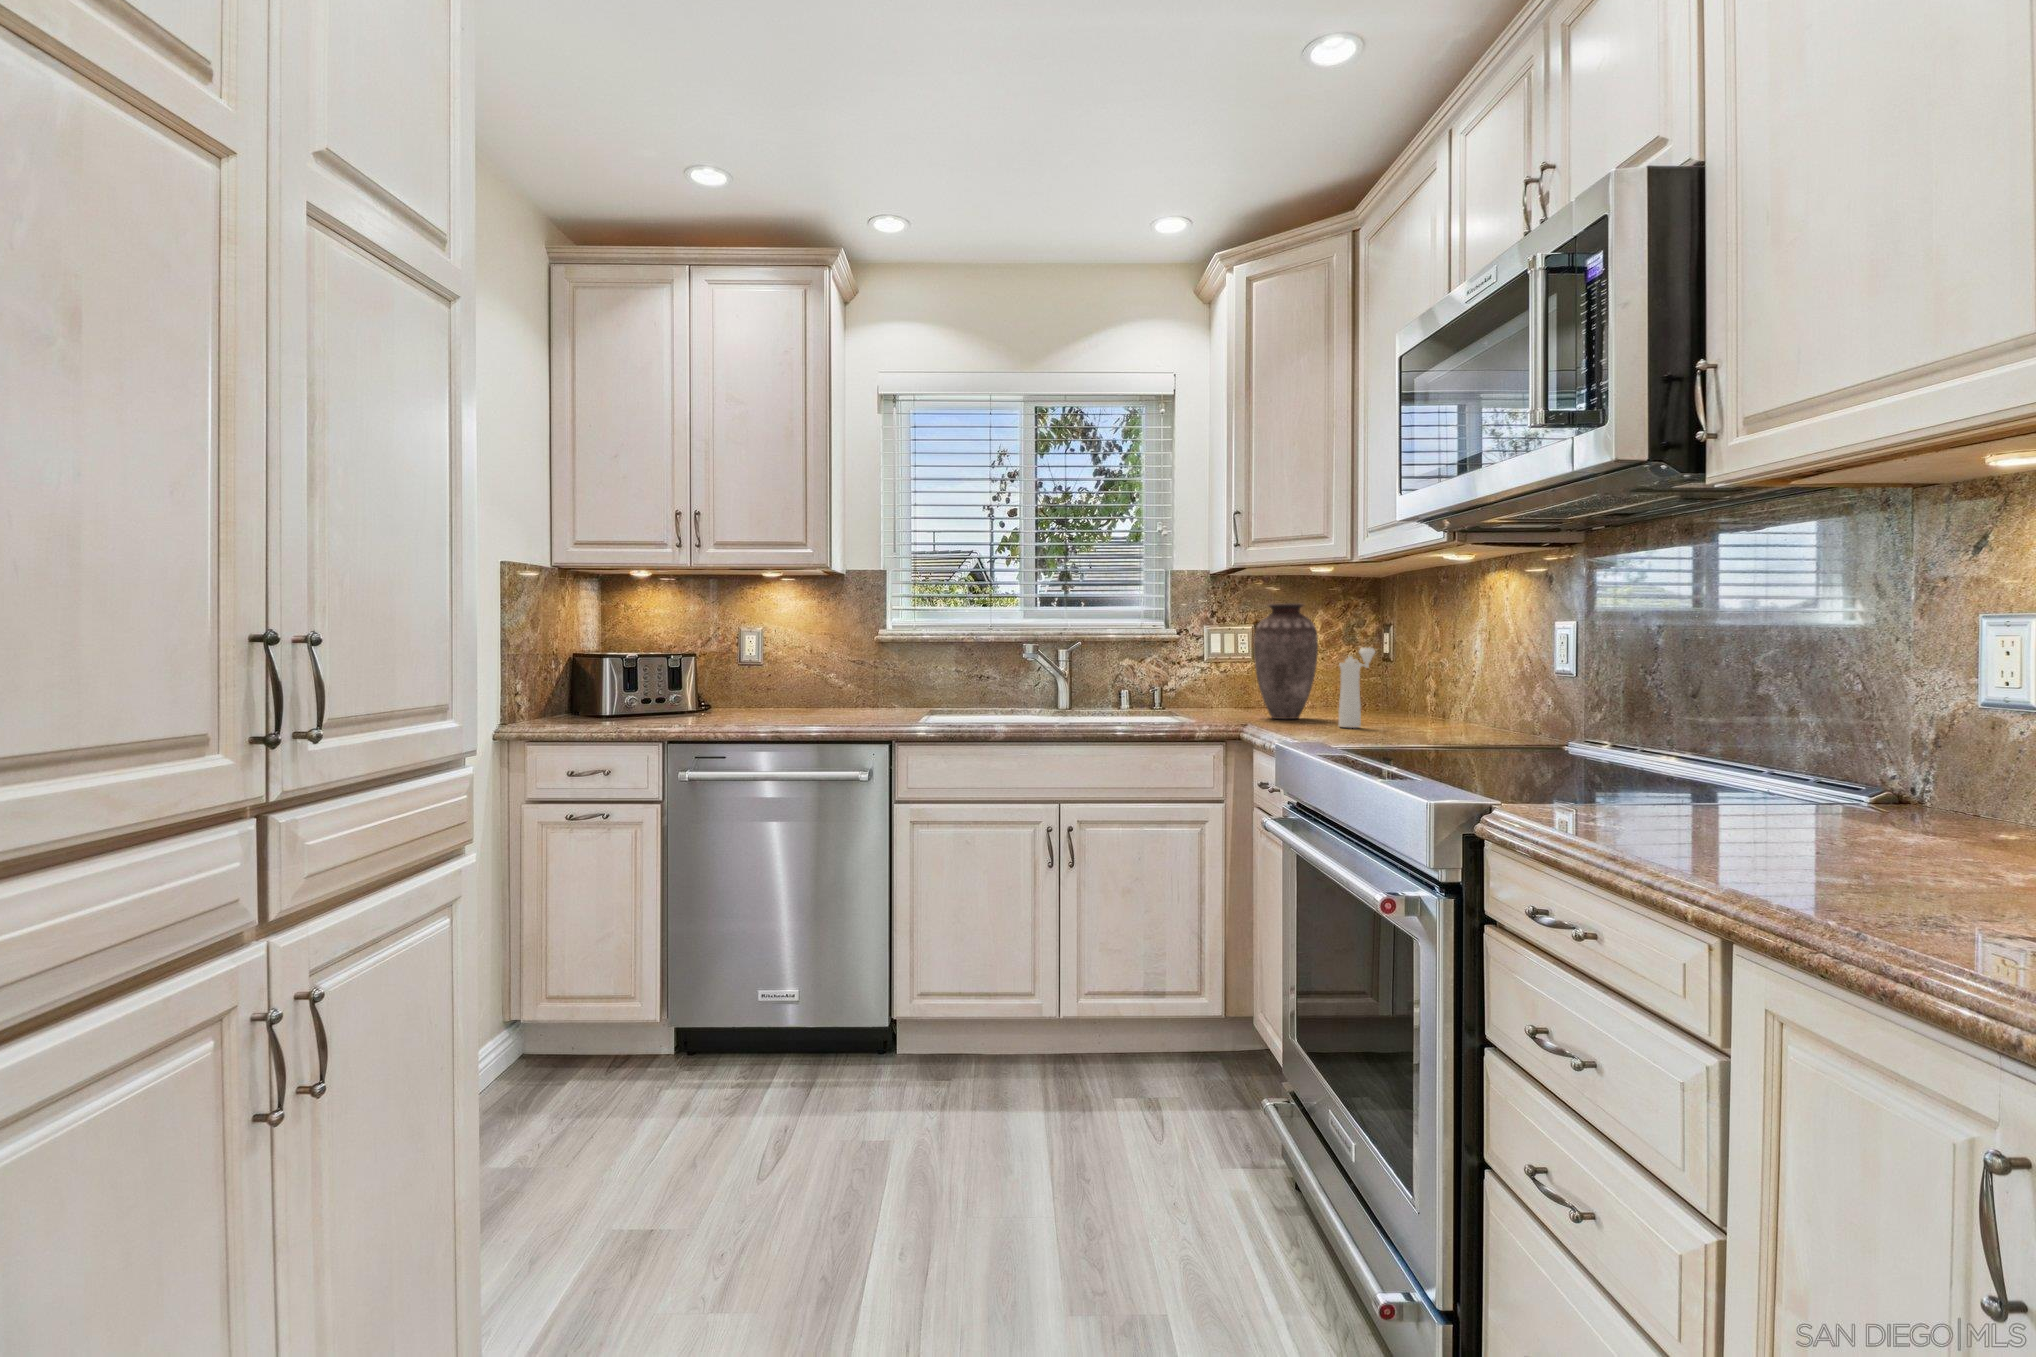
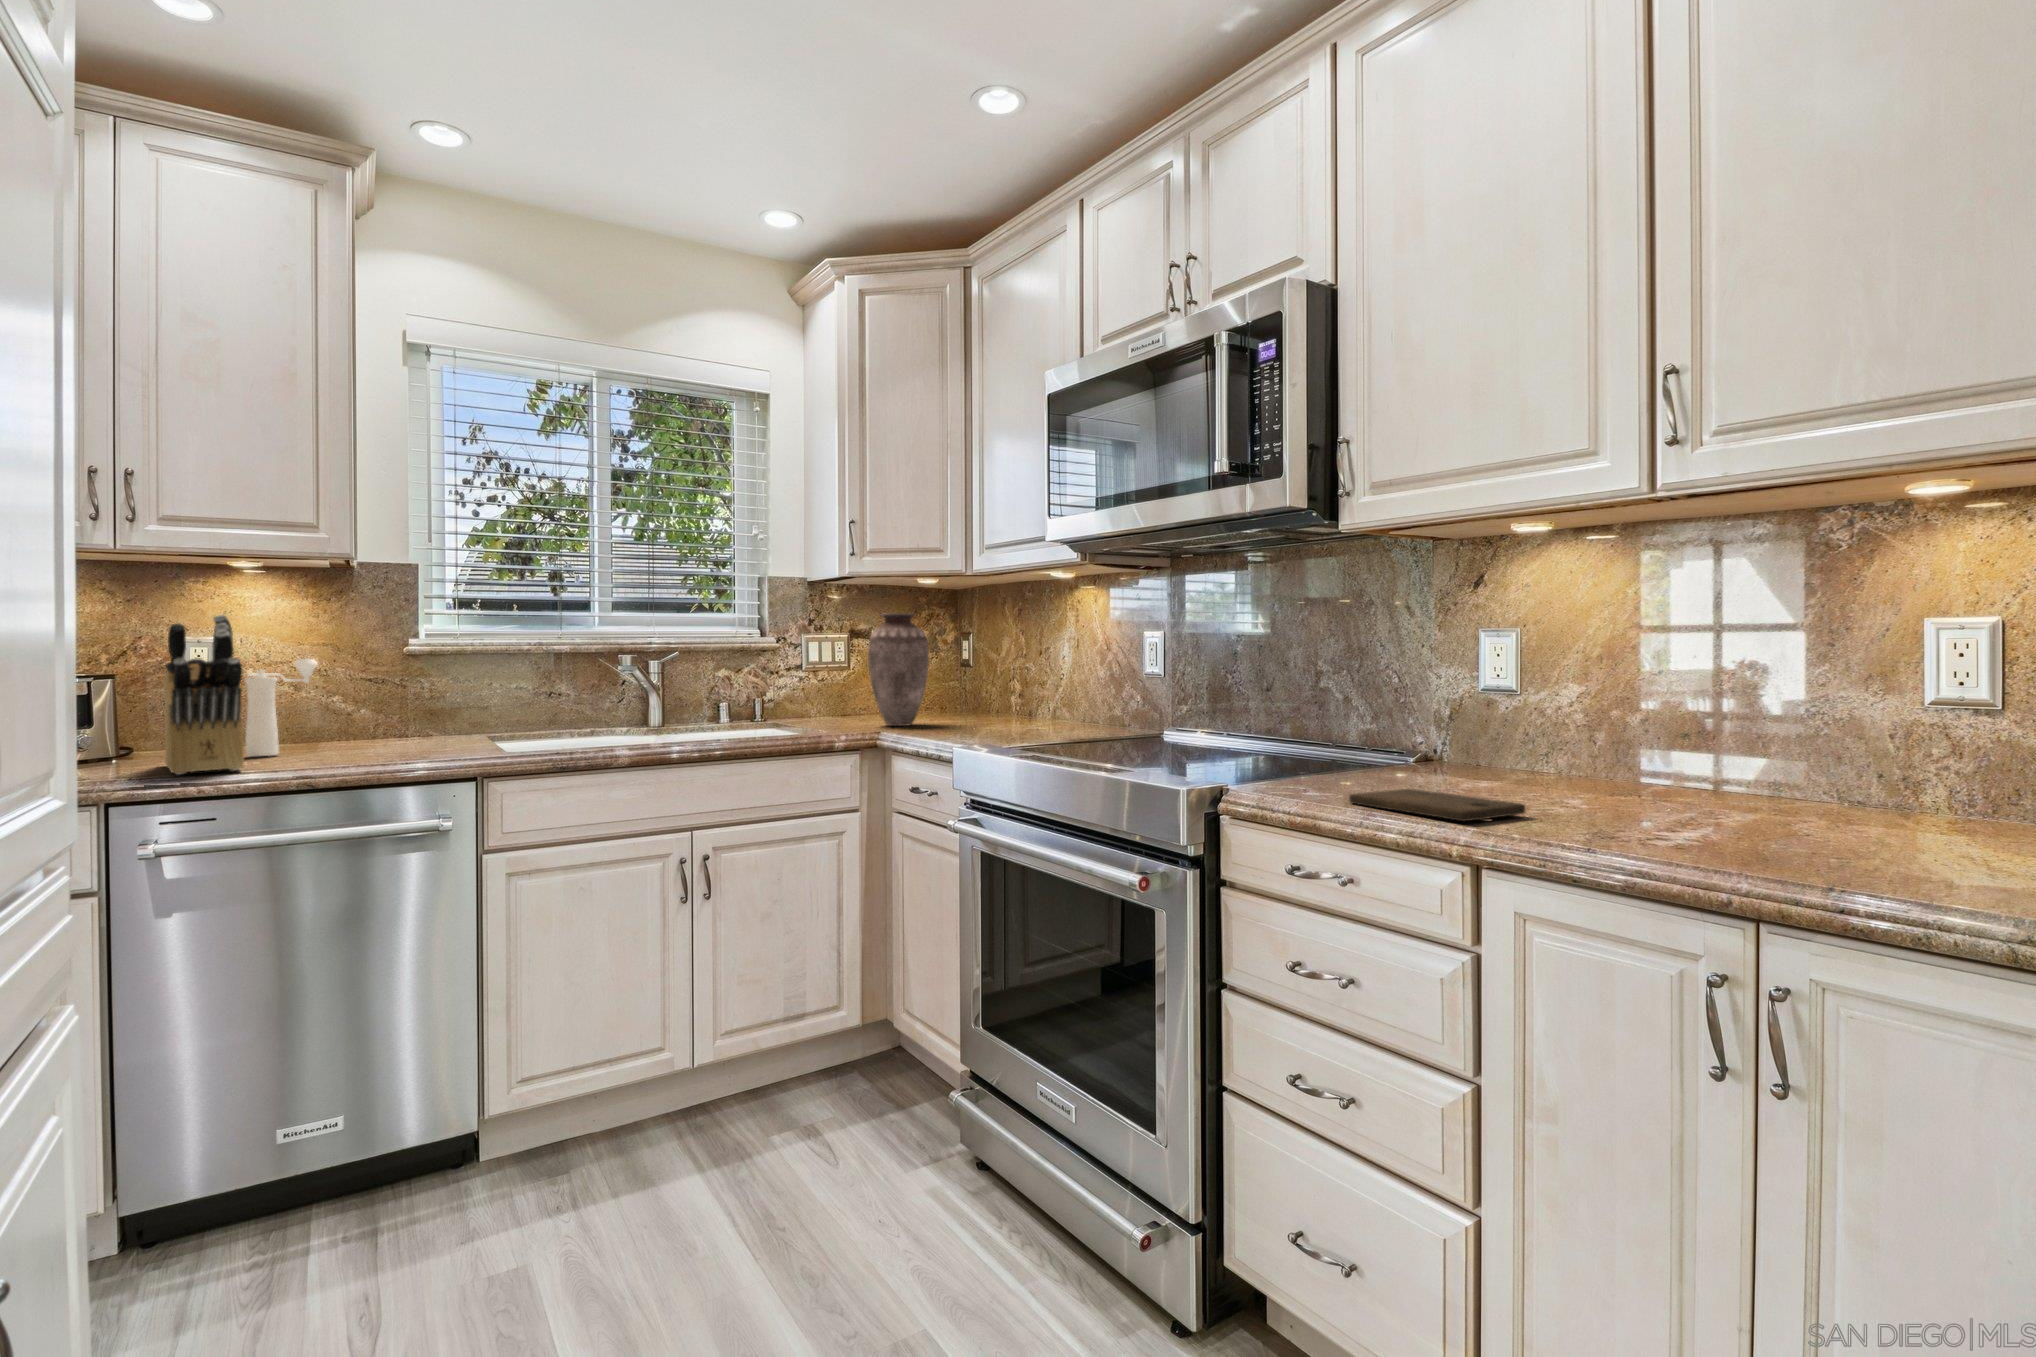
knife block: none [697,615,751,728] -> present [165,615,244,774]
pepper mill: present [1339,648,1375,728] -> present [245,659,318,756]
cutting board: none [1634,831,1891,886] -> present [1349,789,1525,821]

